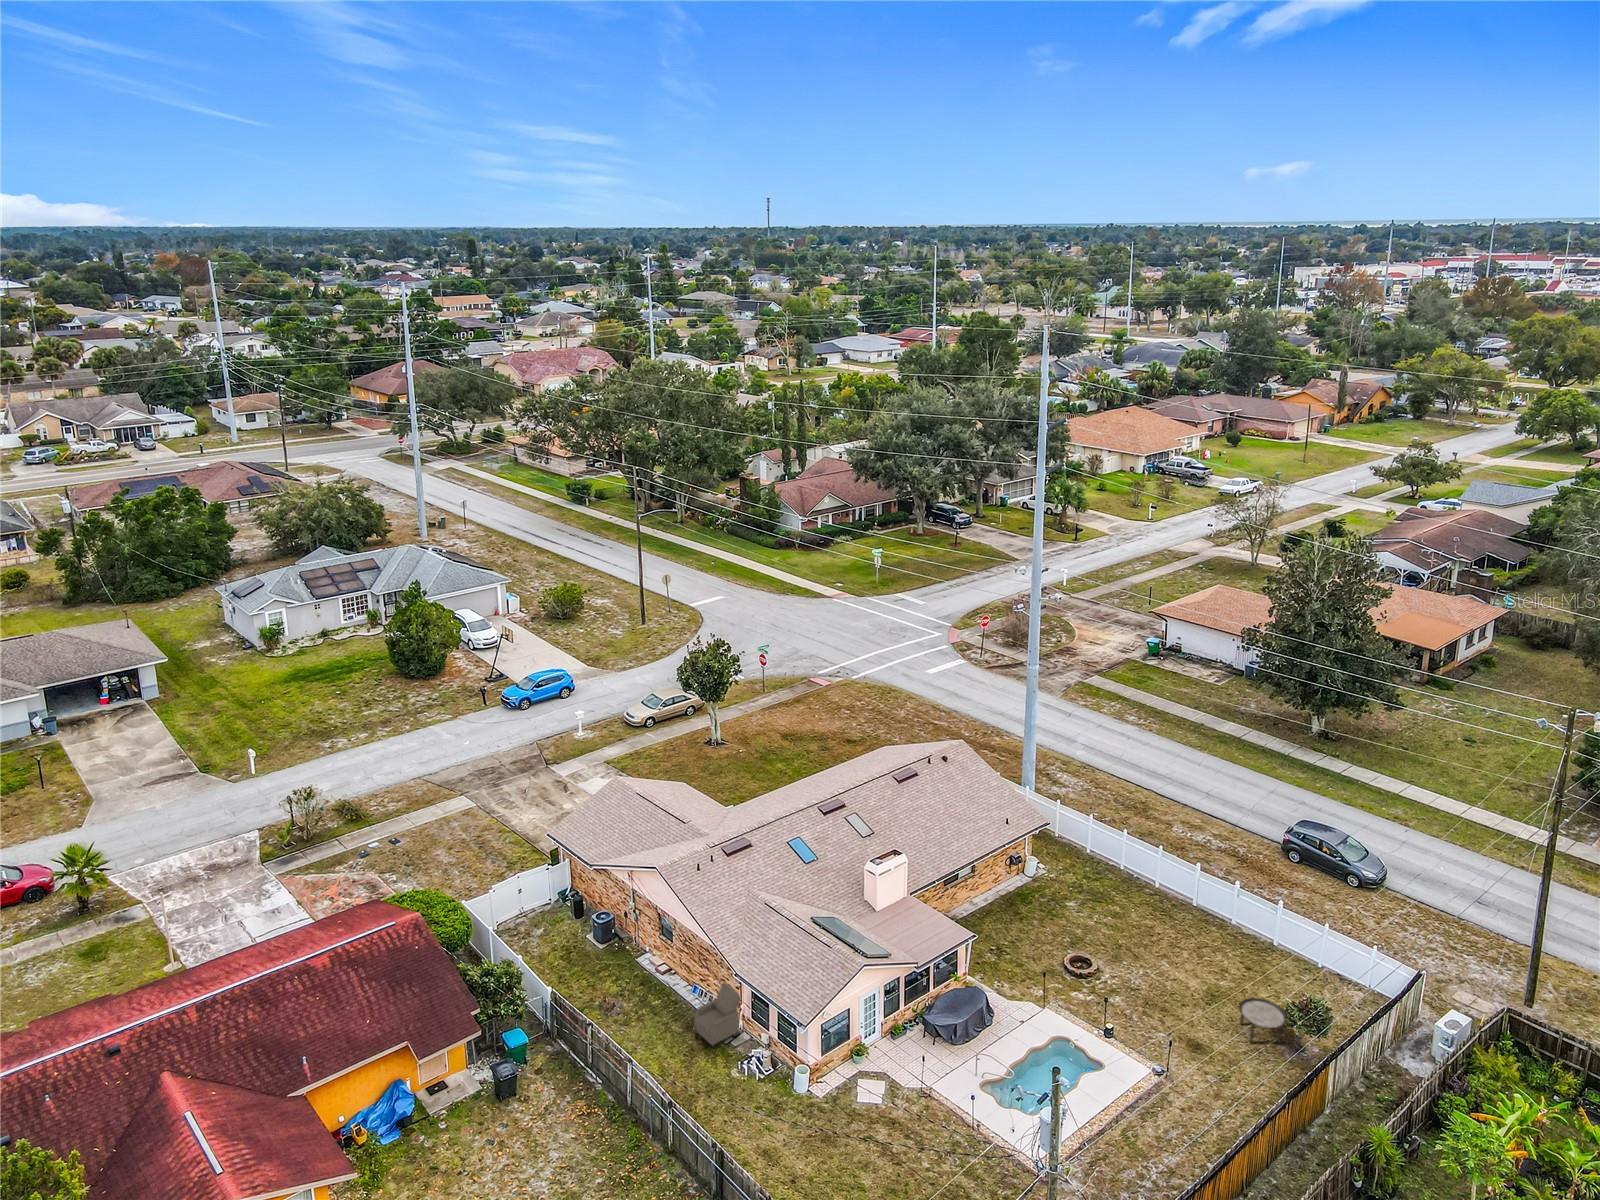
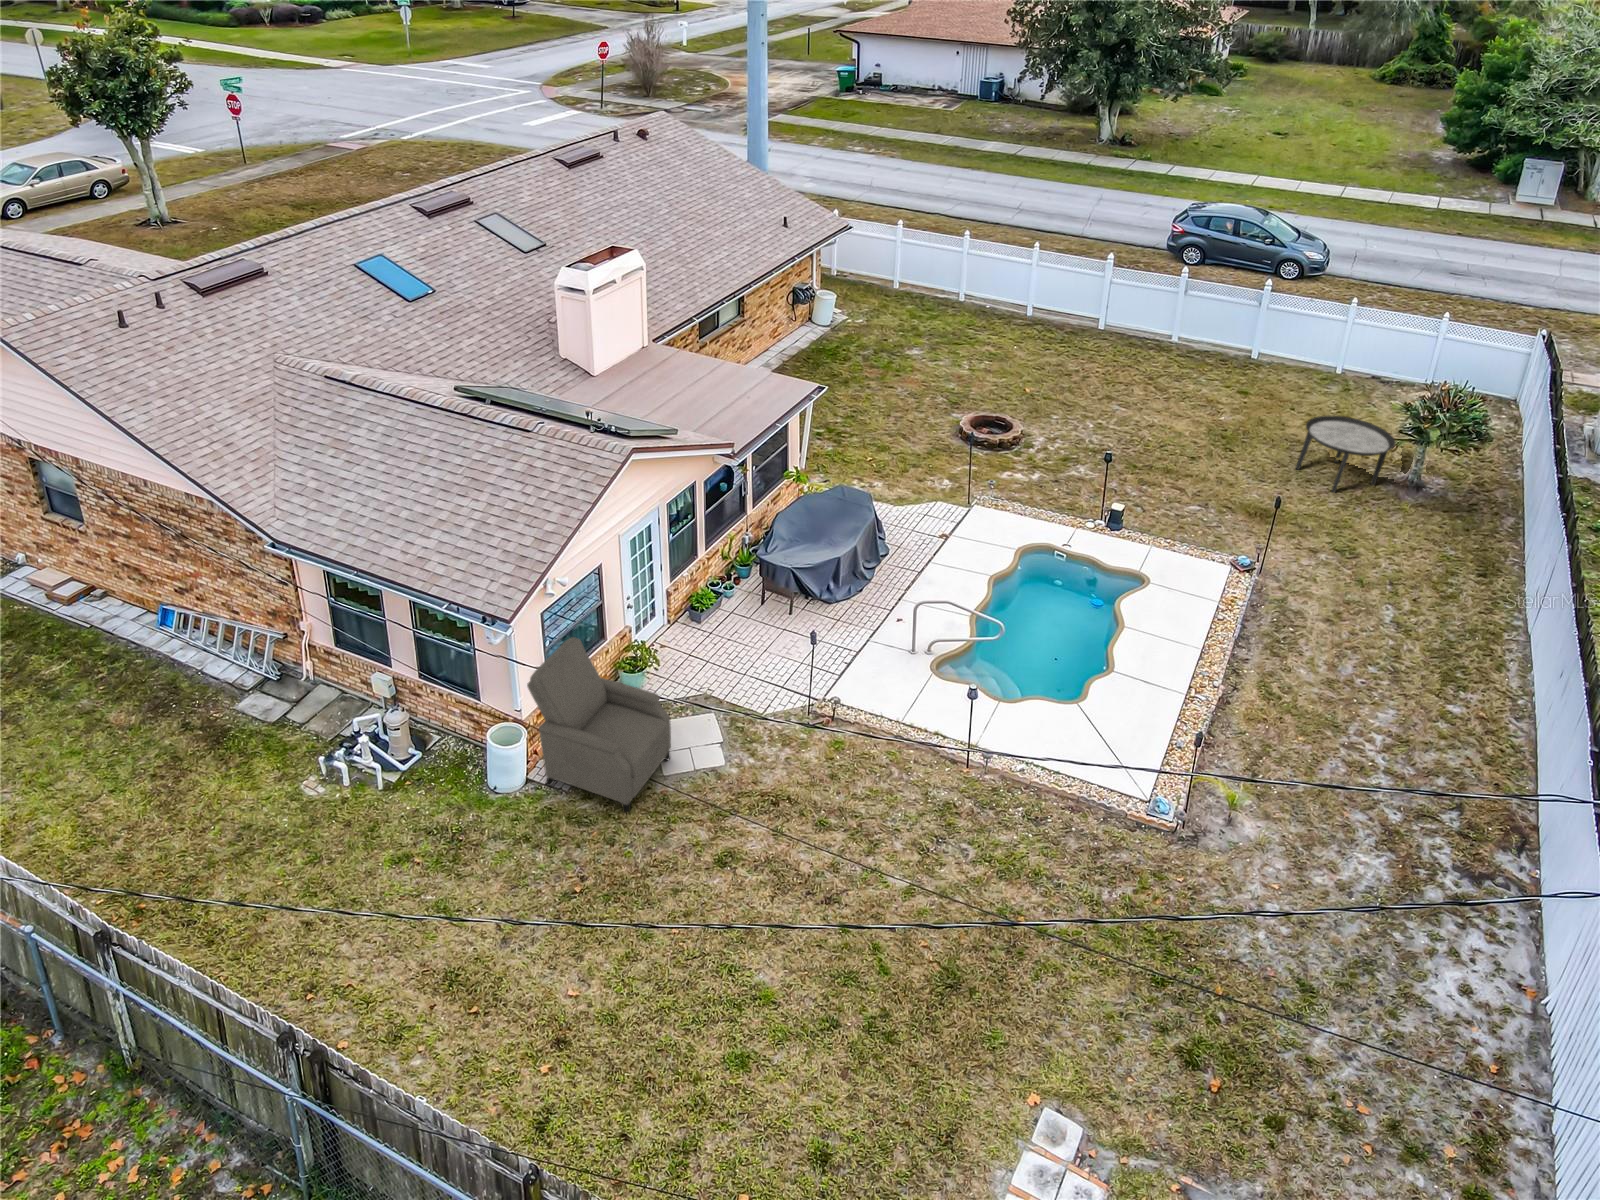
chair: present [694,983,740,1049] -> present [527,637,671,813]

